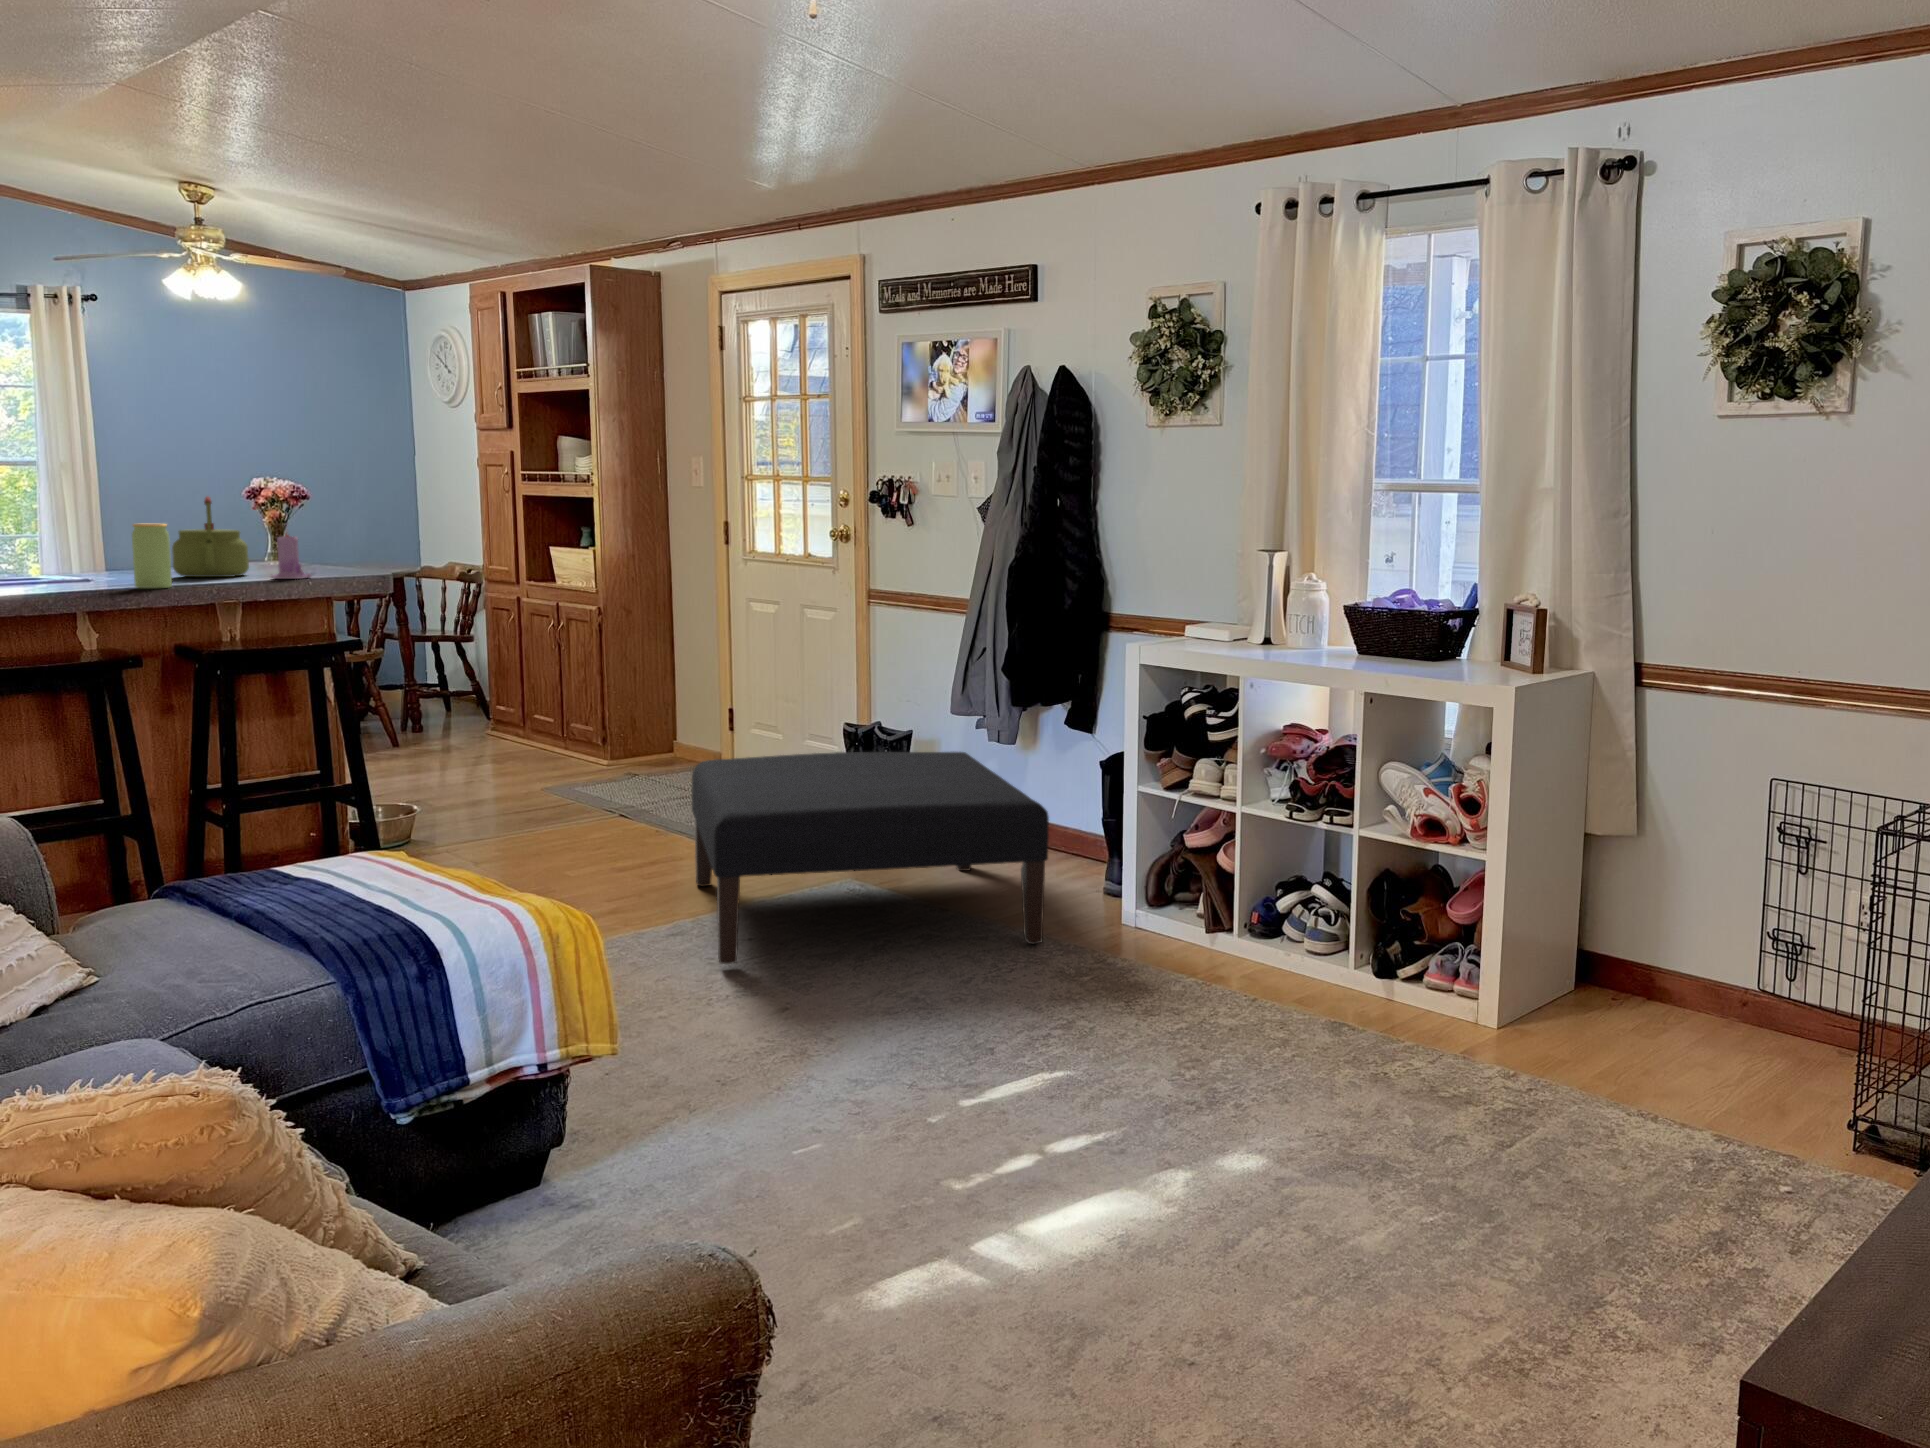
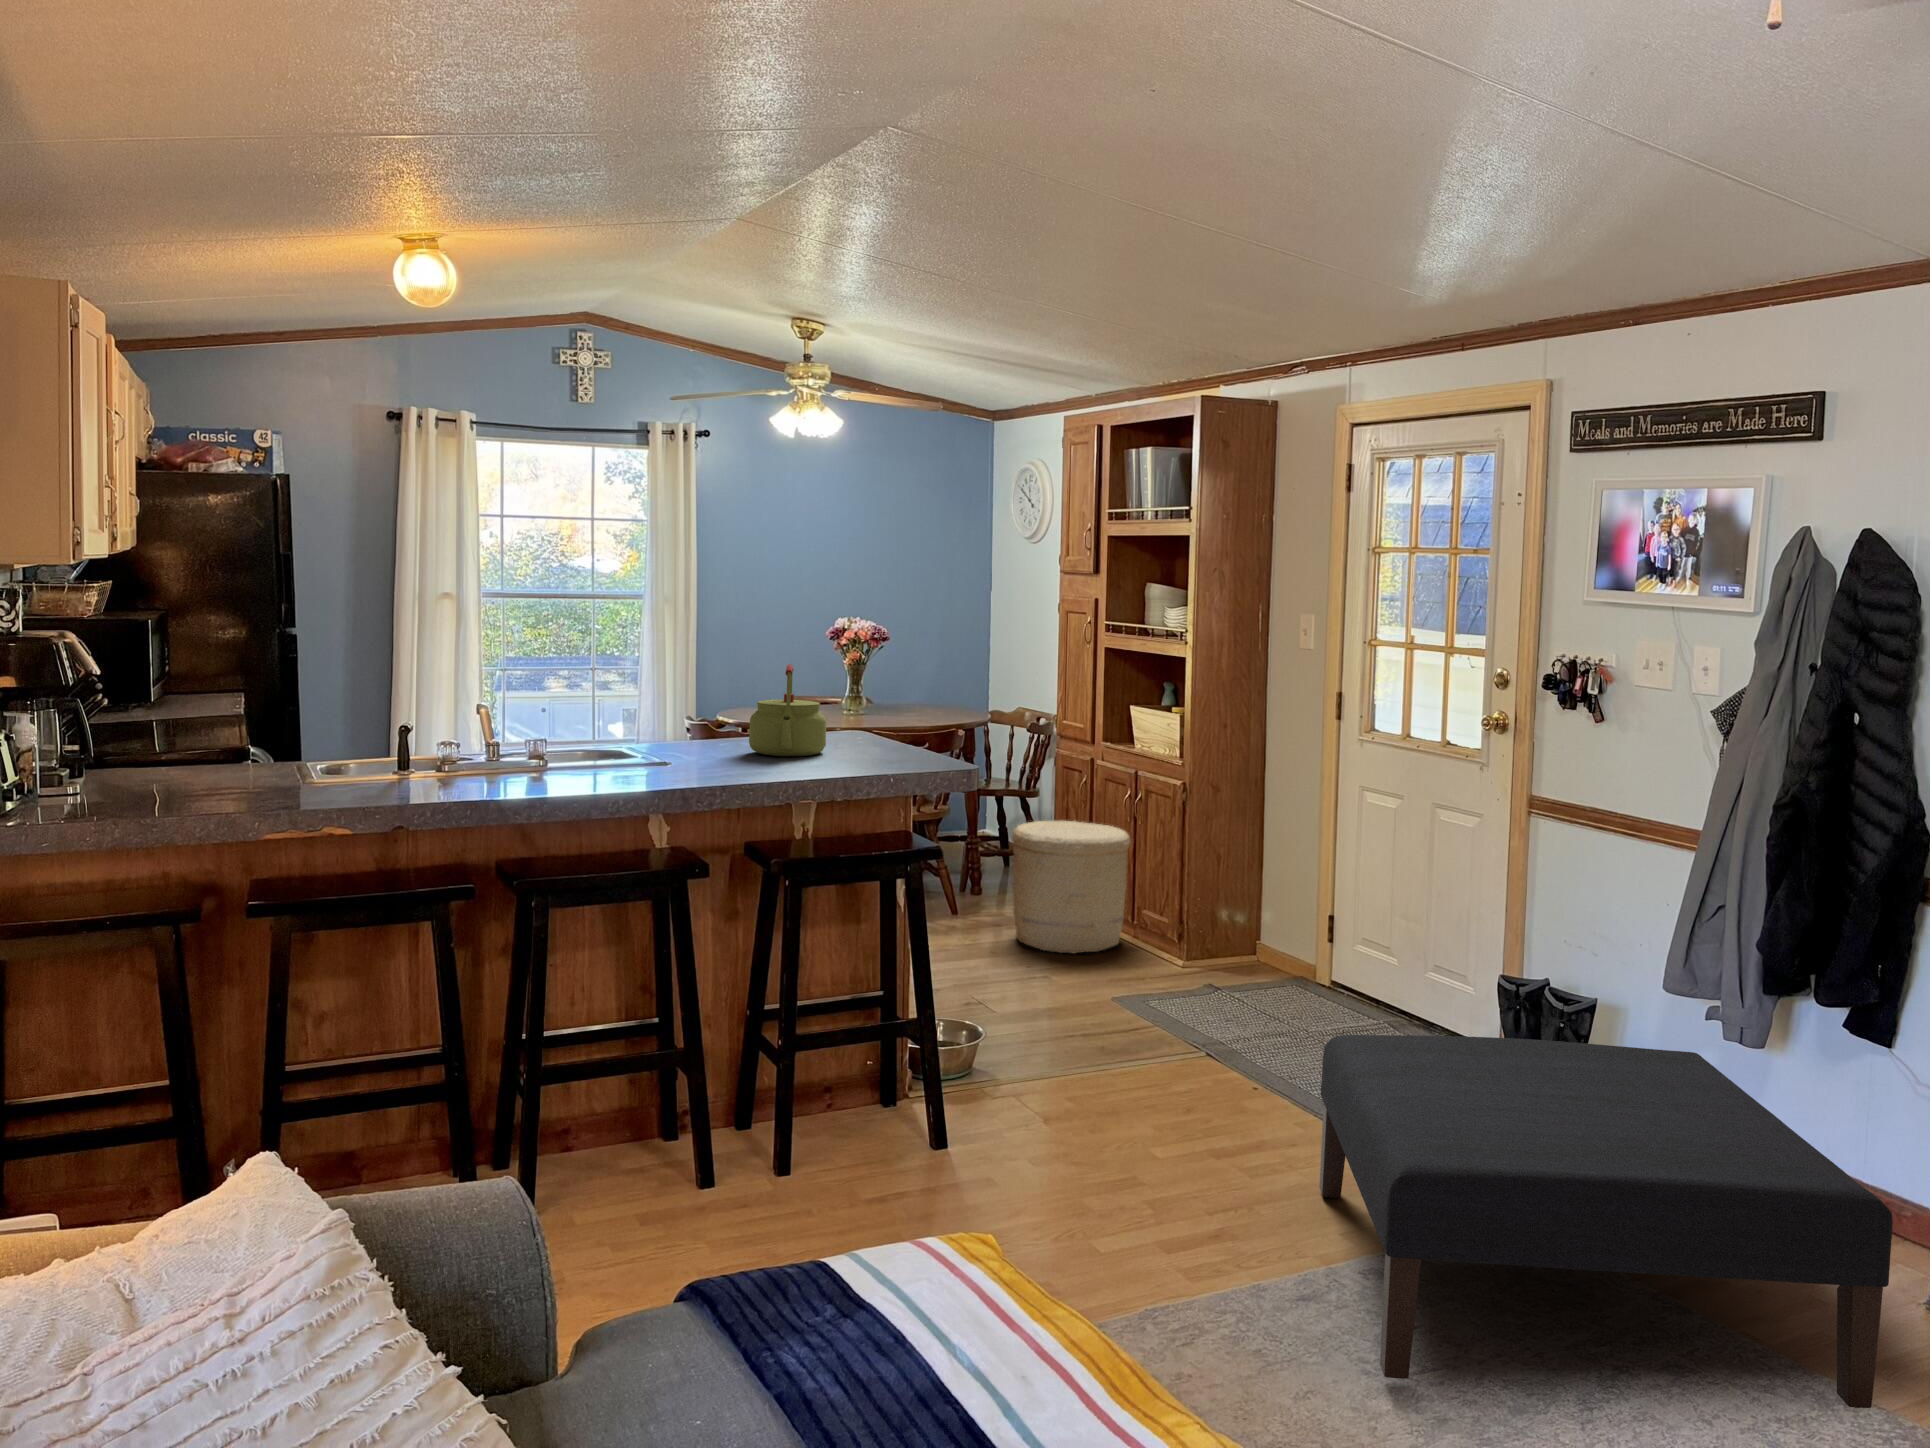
jar: present [132,524,172,588] -> none [706,703,745,779]
candle: present [271,534,311,579] -> none [847,708,891,767]
woven basket: none [443,653,555,765] -> present [1012,821,1131,953]

